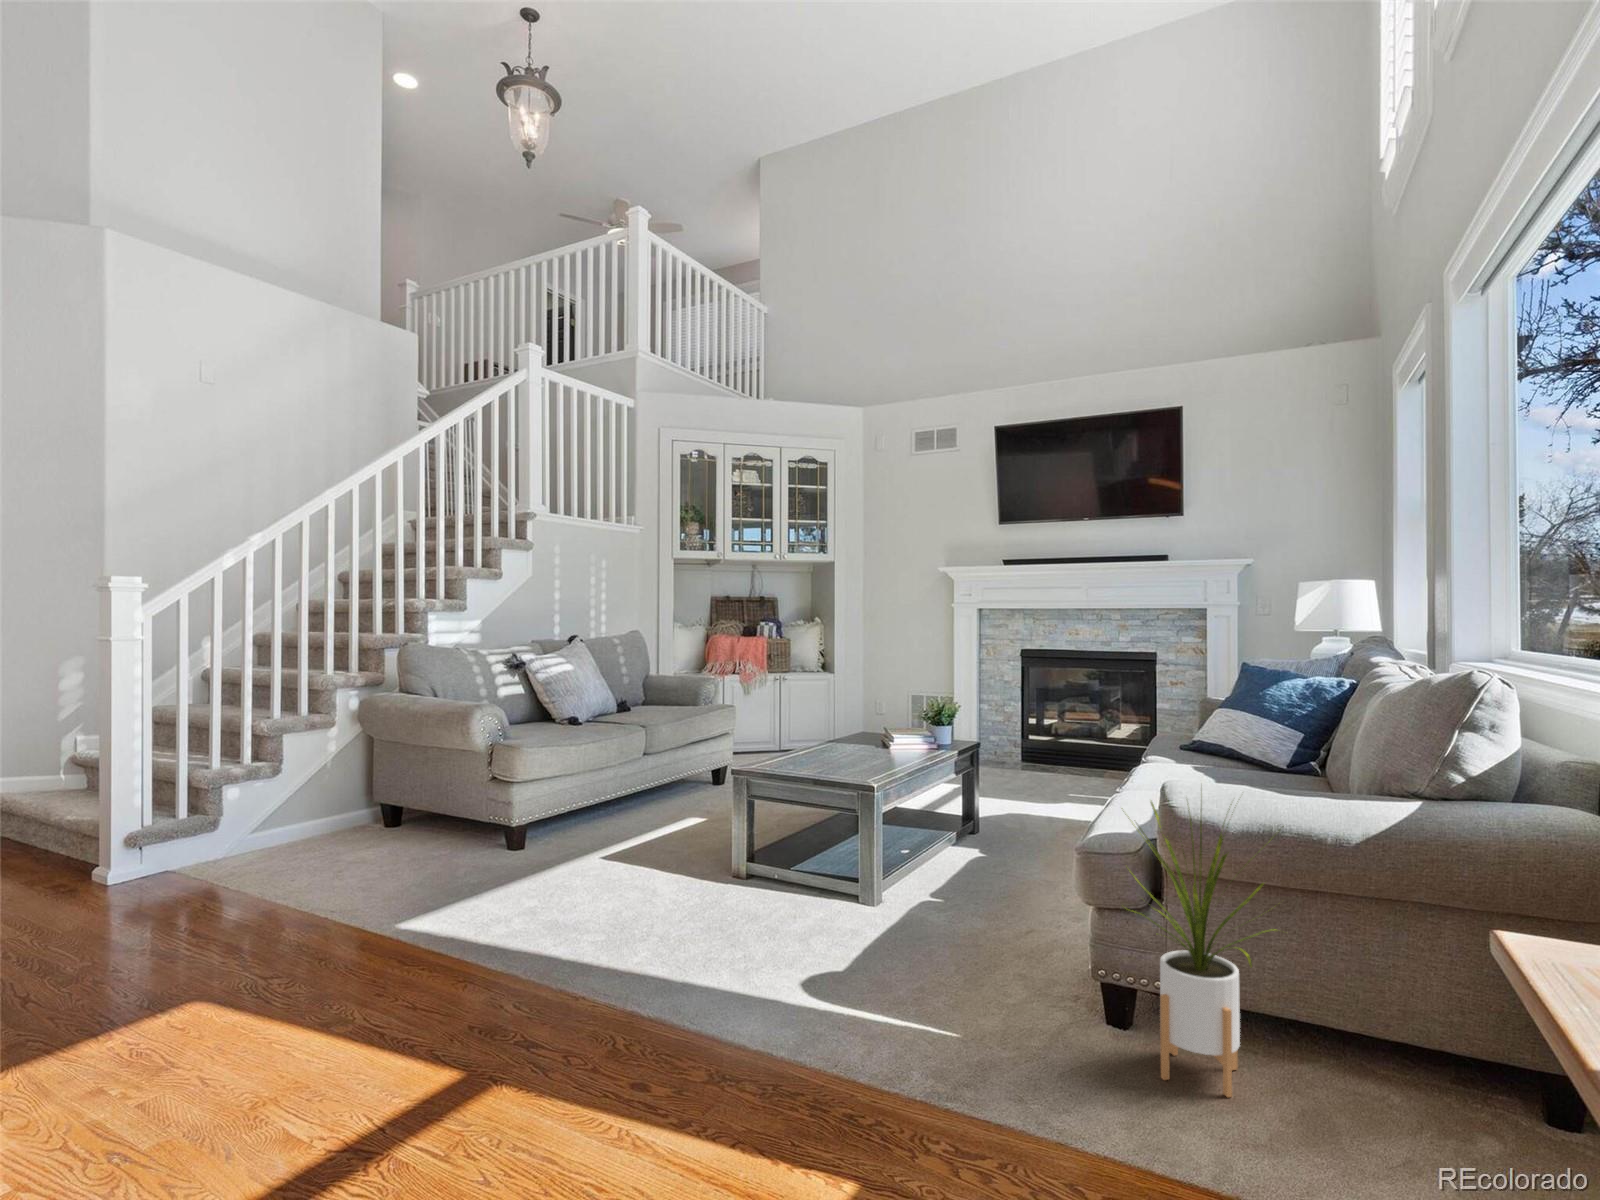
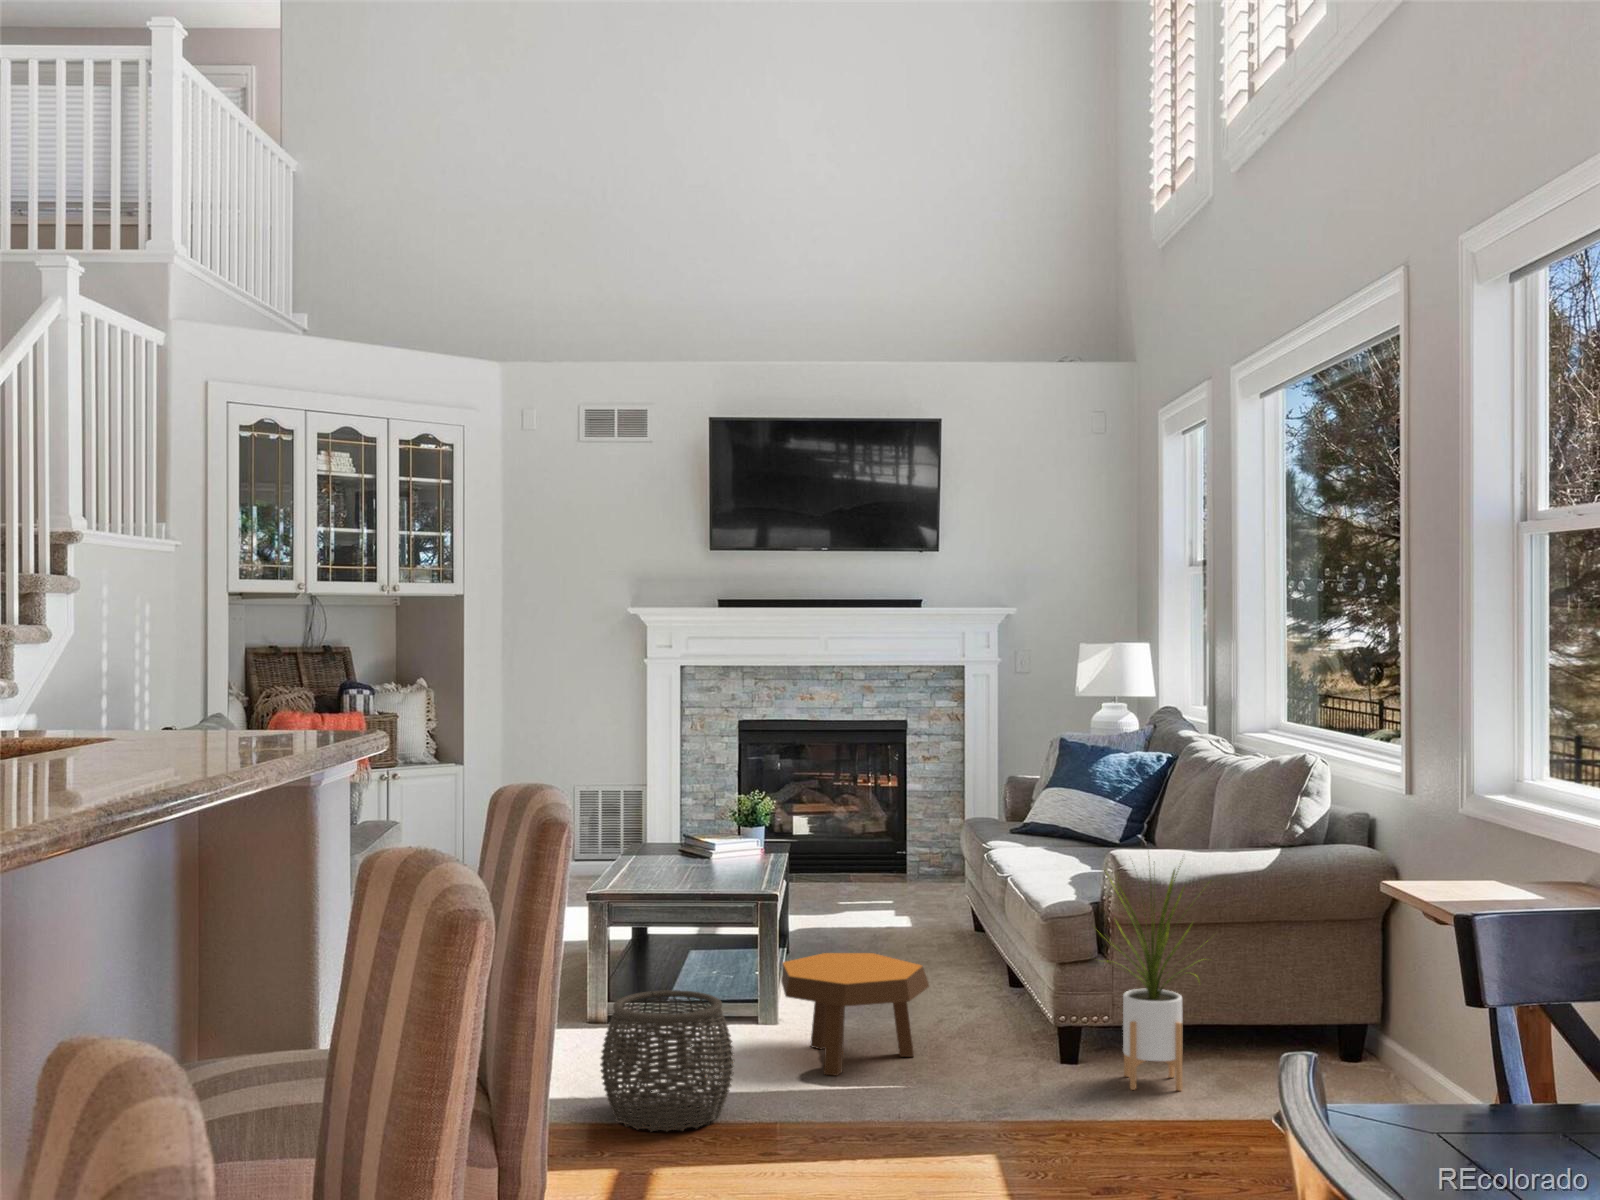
footstool: none [820,851,974,983] -> present [781,953,929,1076]
woven basket: none [569,875,705,1027] -> present [600,990,735,1132]

